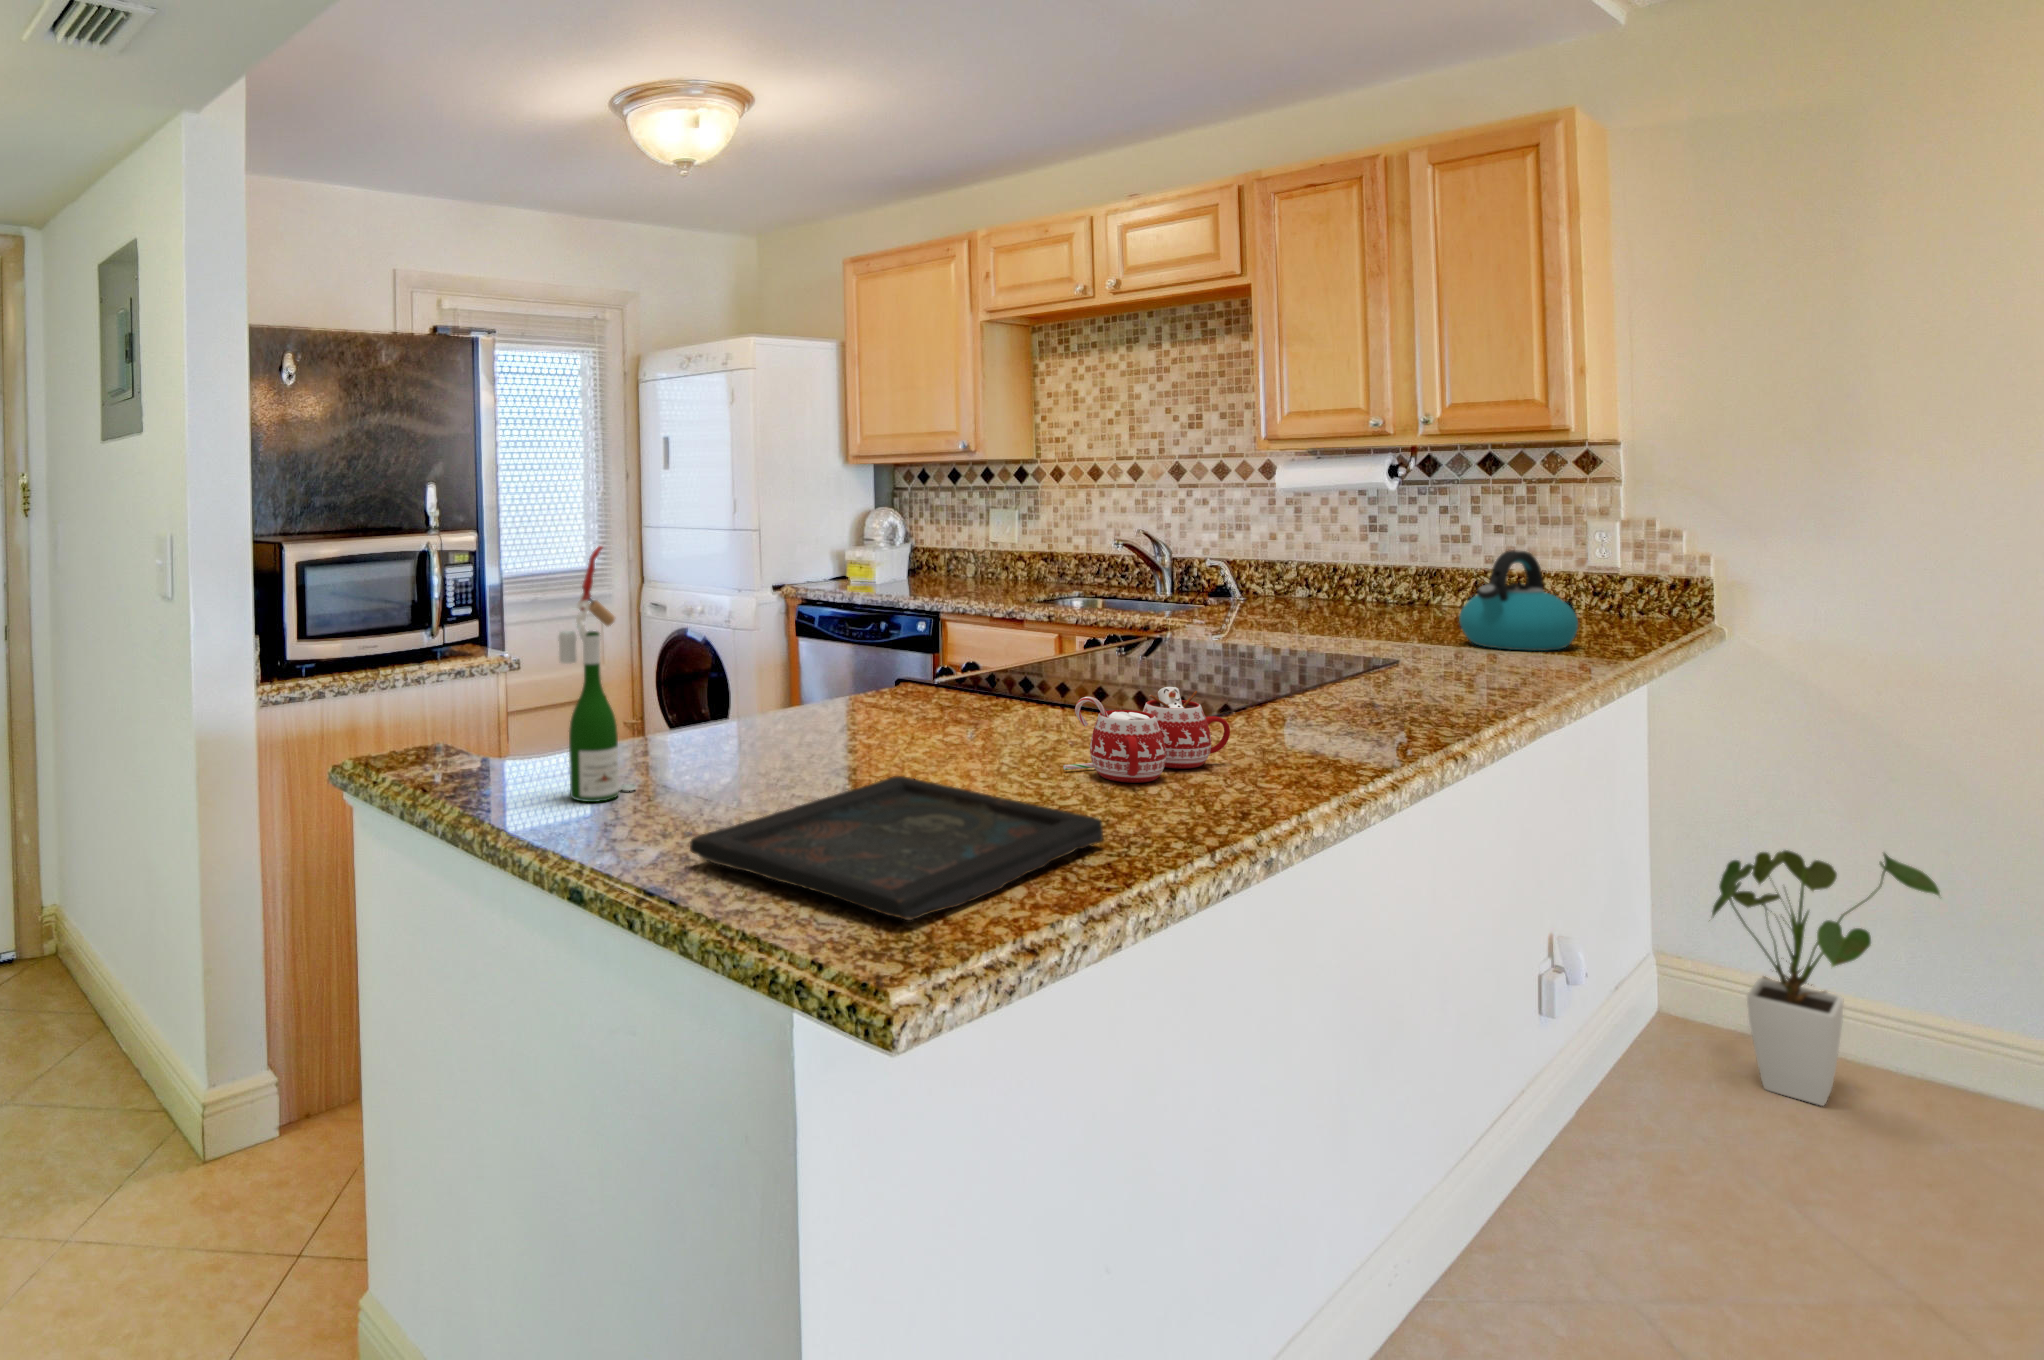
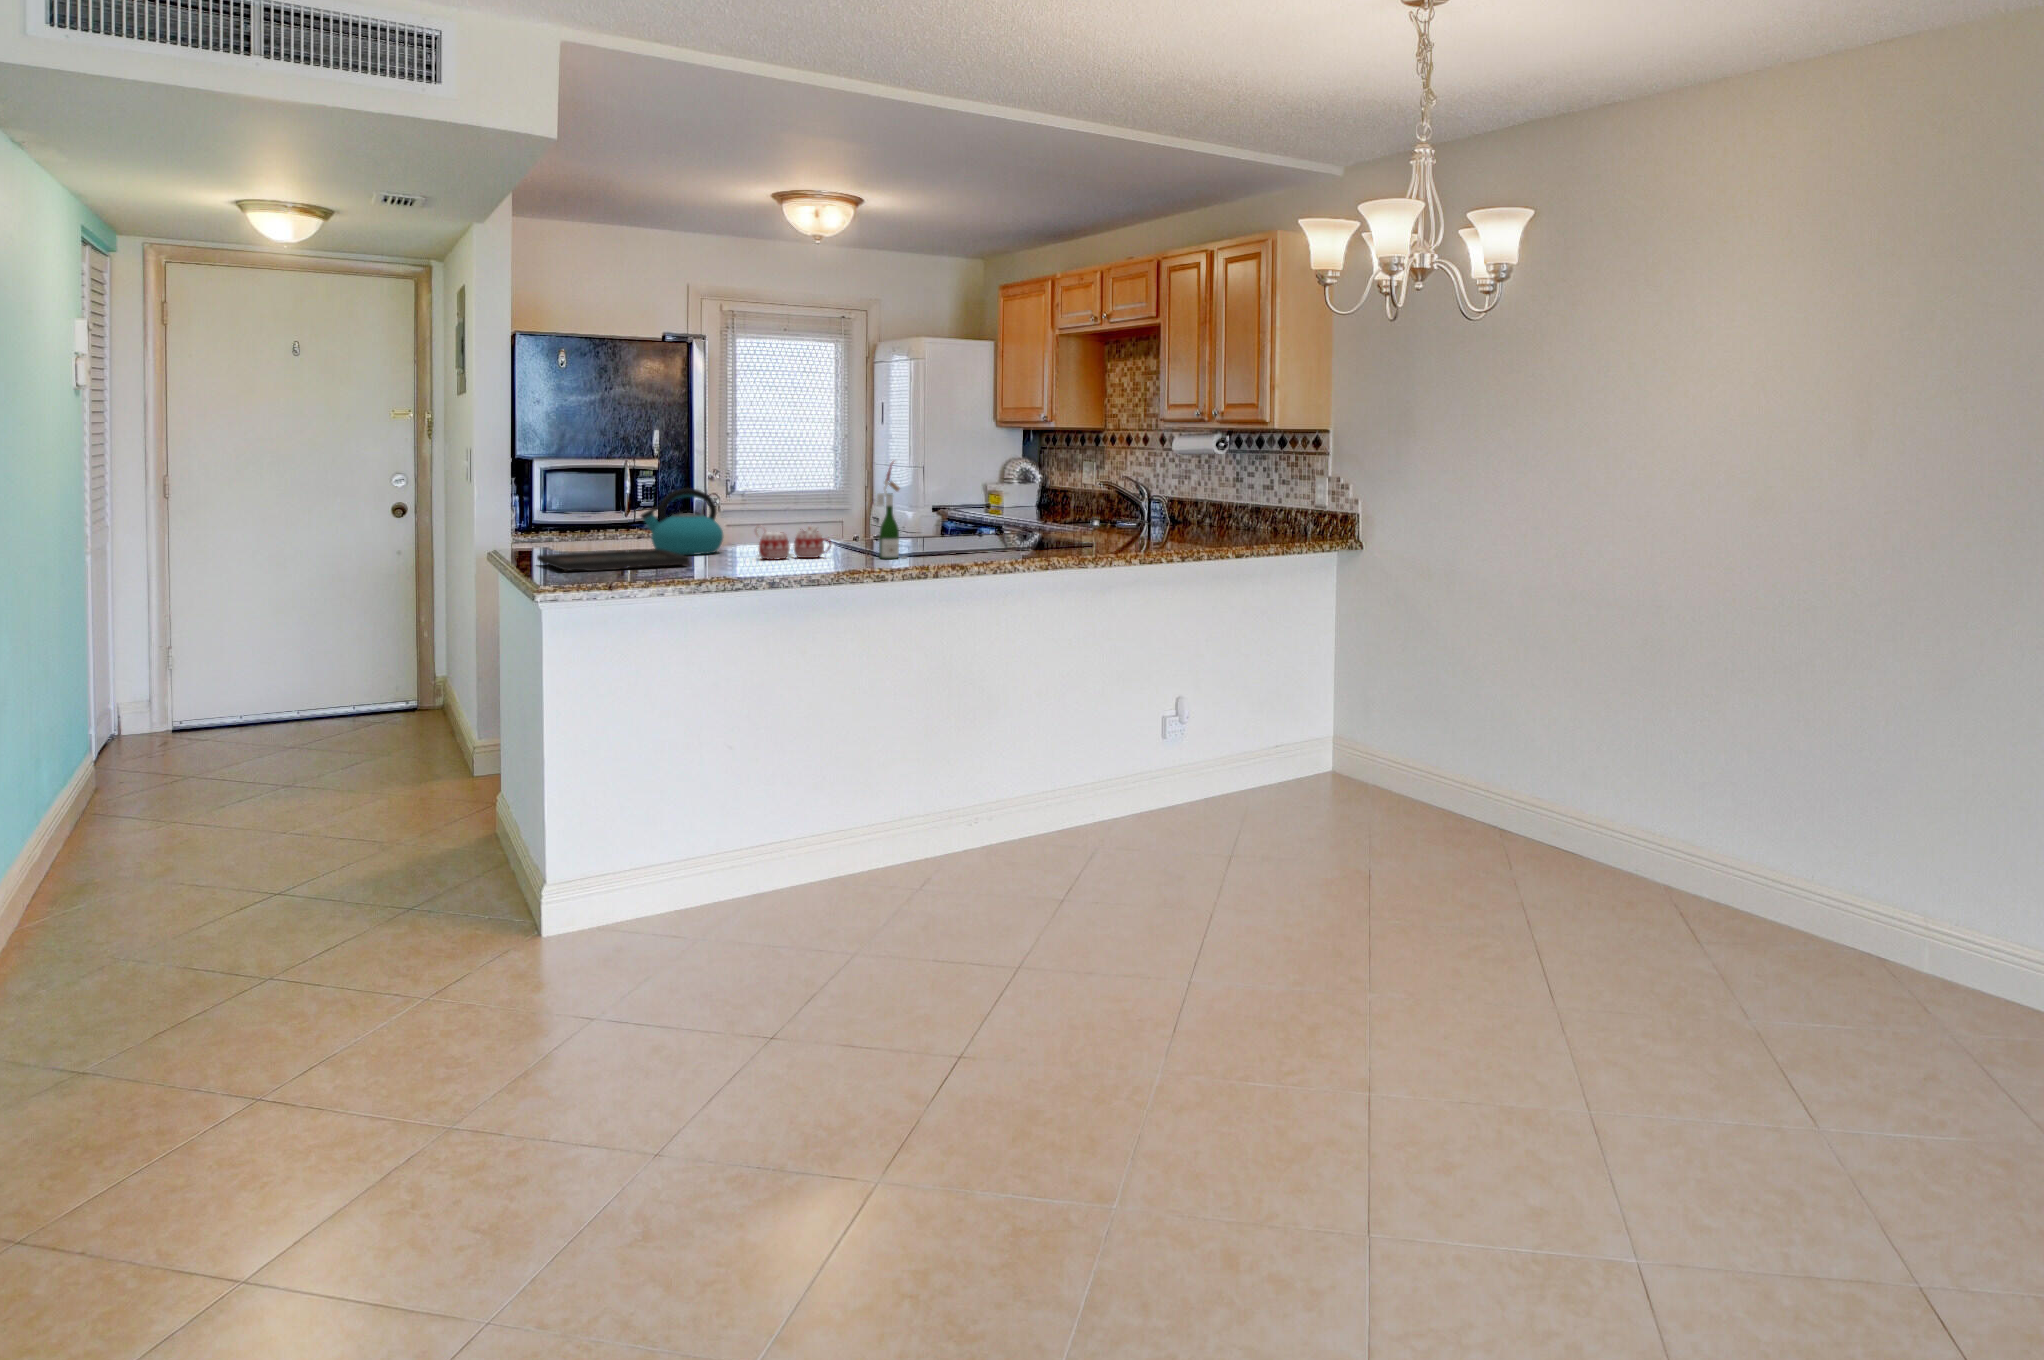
wine bottle: present [558,546,636,802] -> present [877,462,900,559]
kettle: present [1459,550,1578,651] -> present [641,488,723,555]
house plant: present [1712,850,1940,1105] -> none [1265,659,1395,791]

